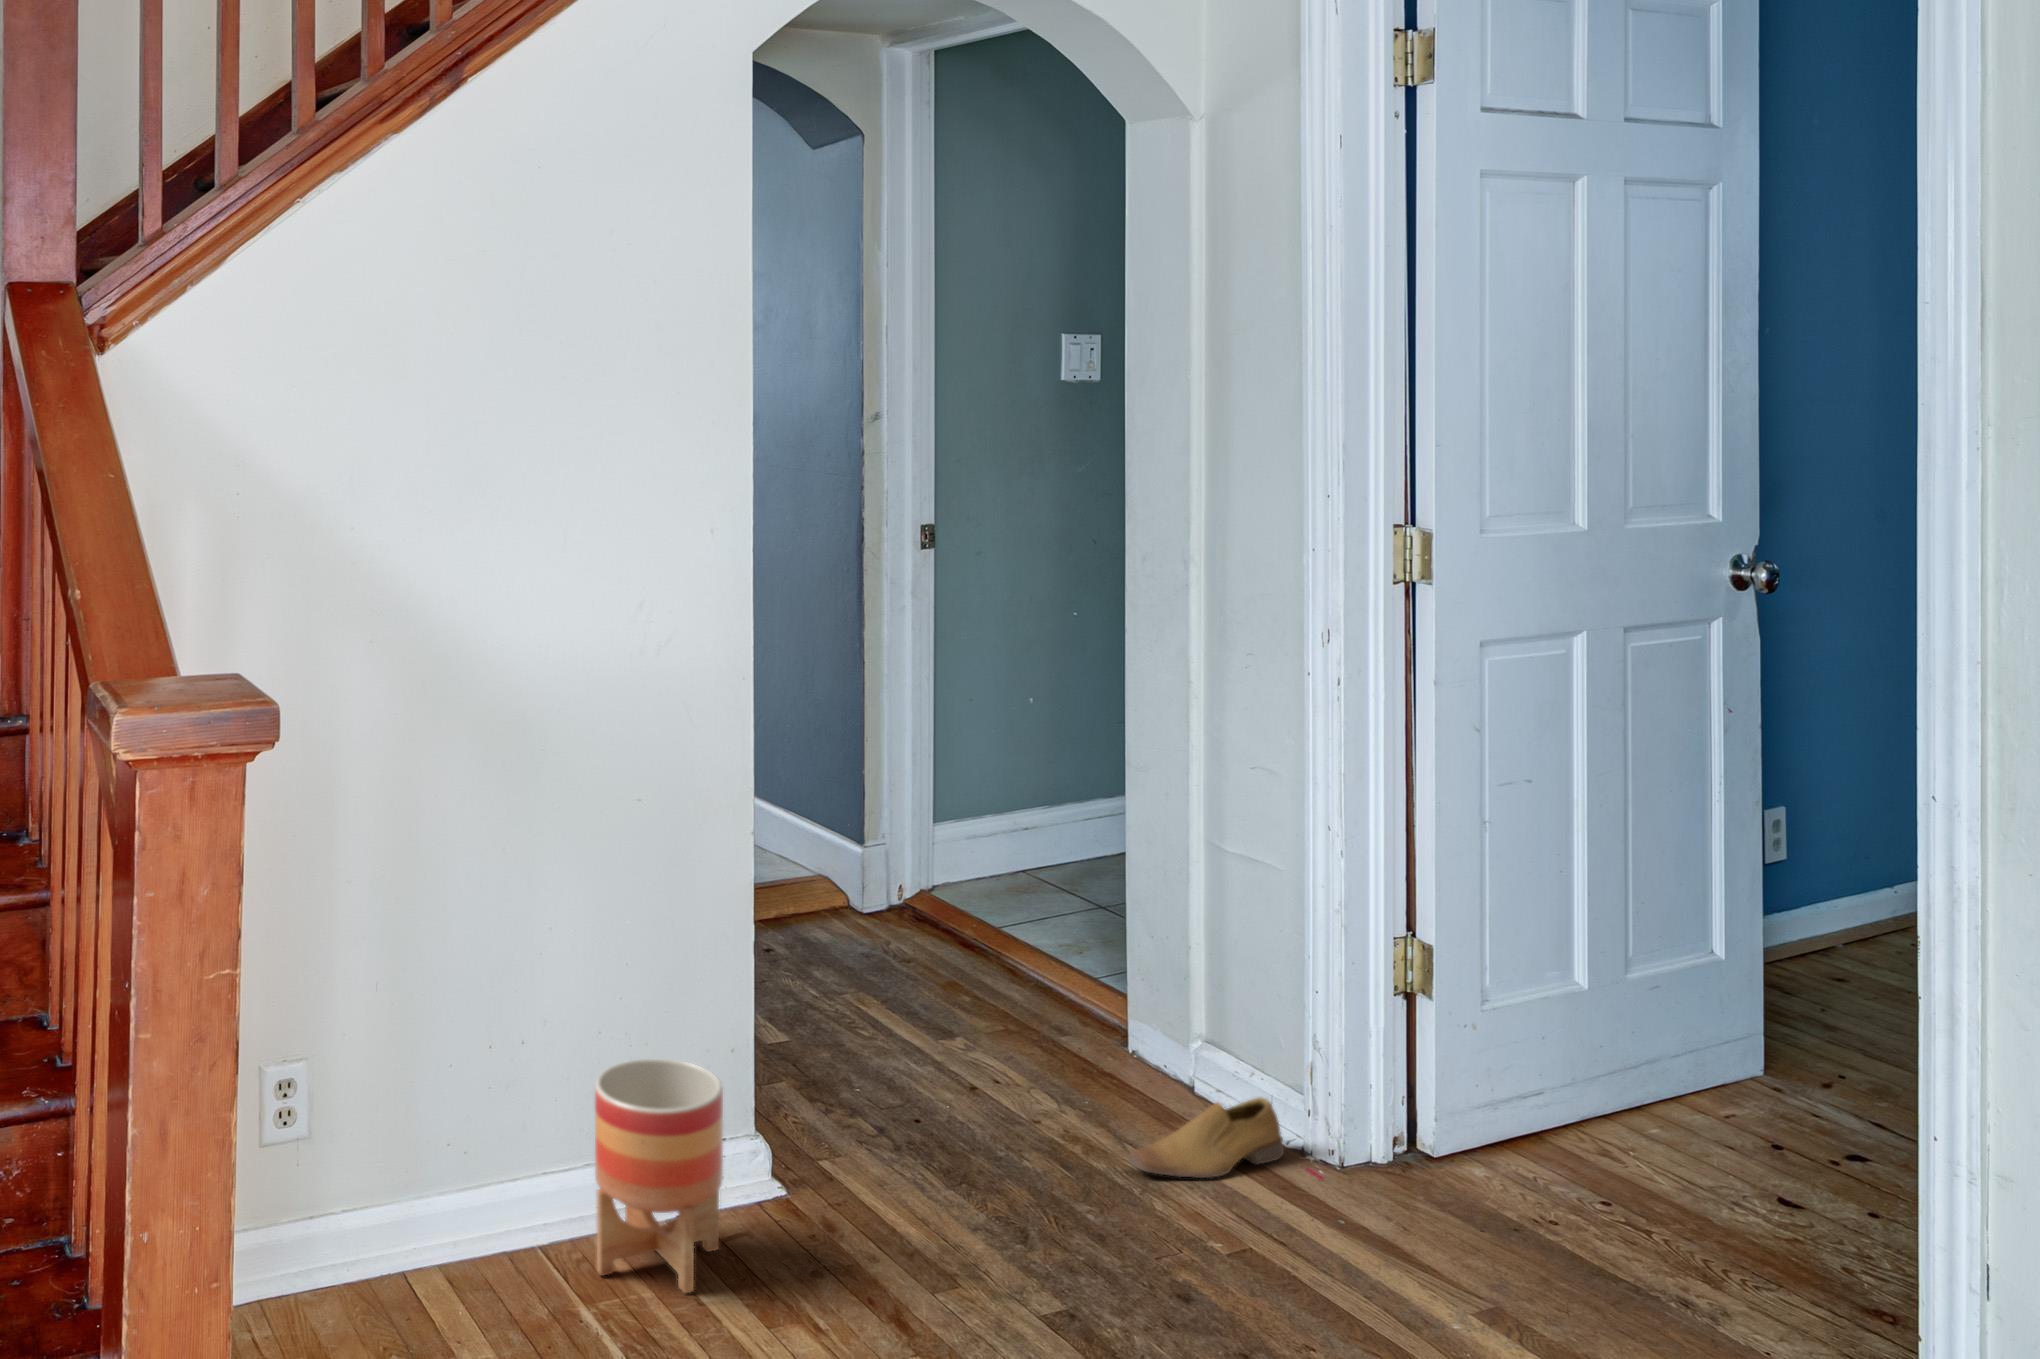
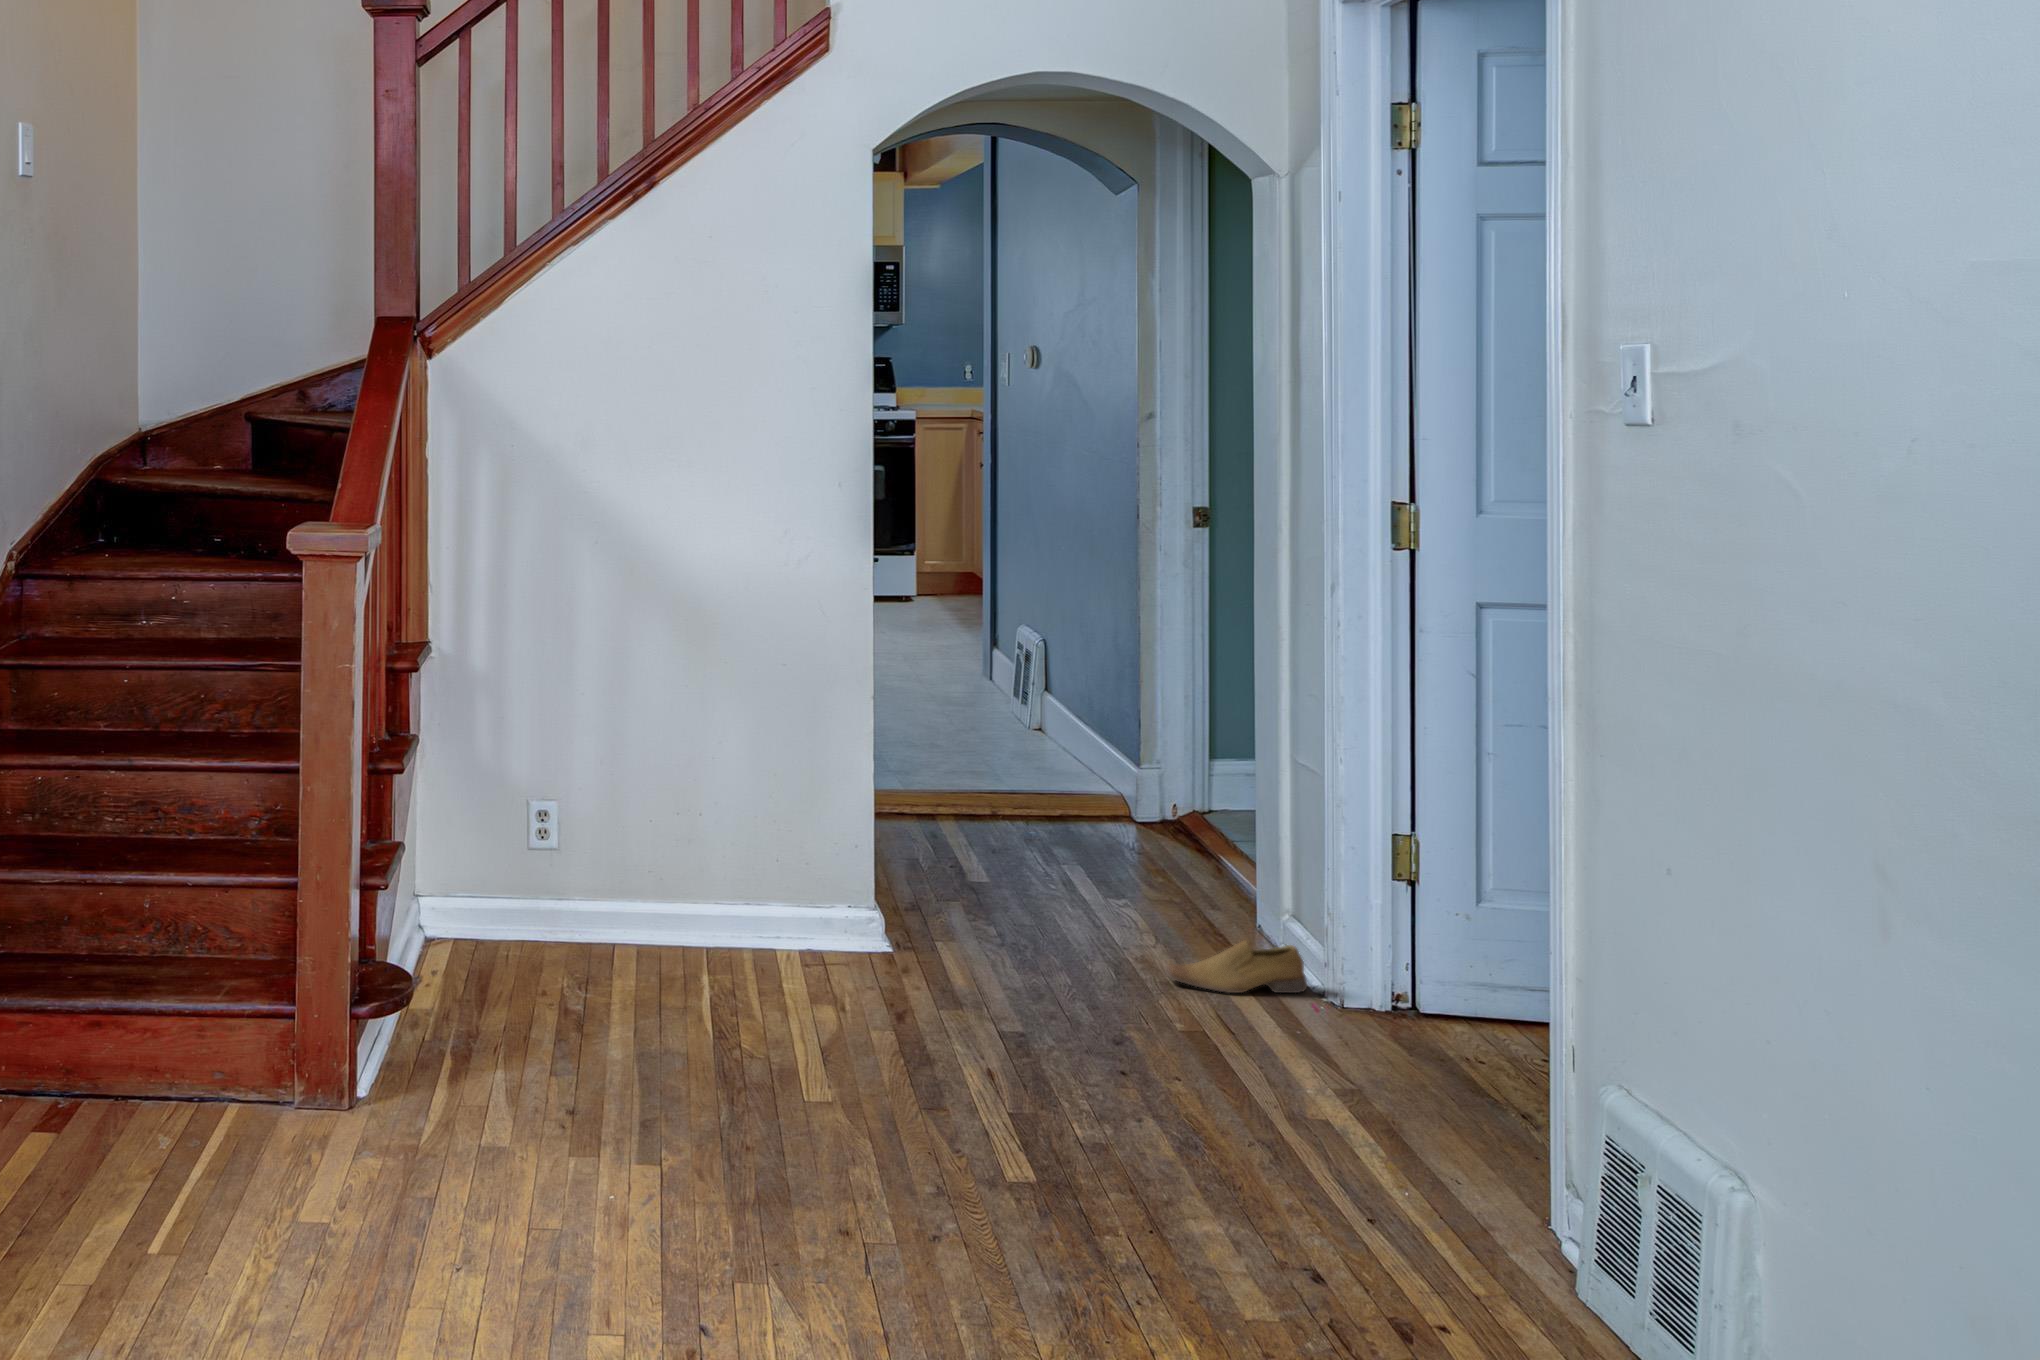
planter: present [595,1059,723,1293] -> none [730,834,819,982]

